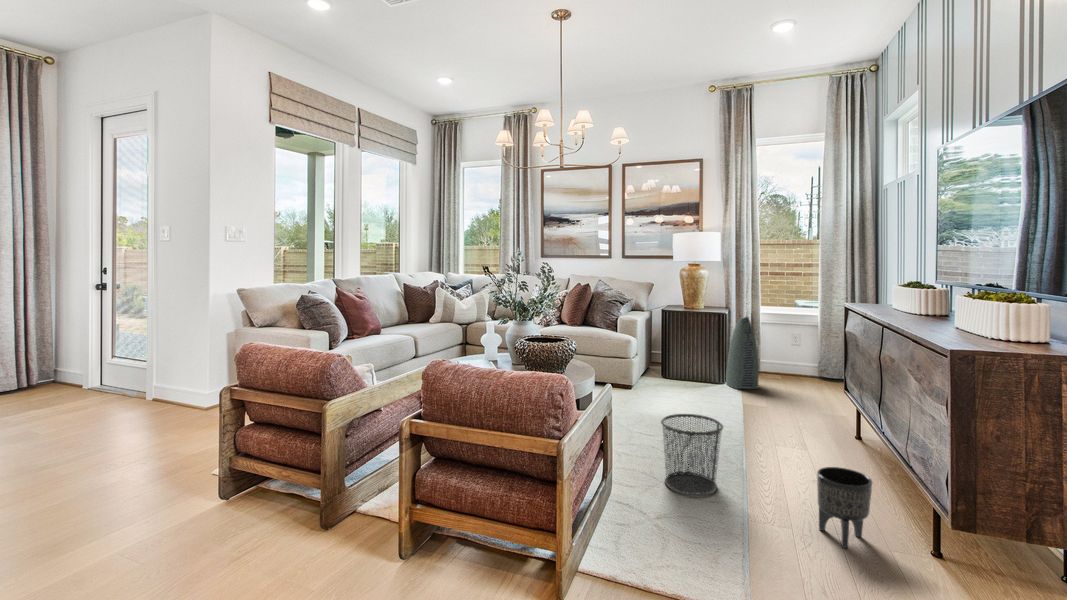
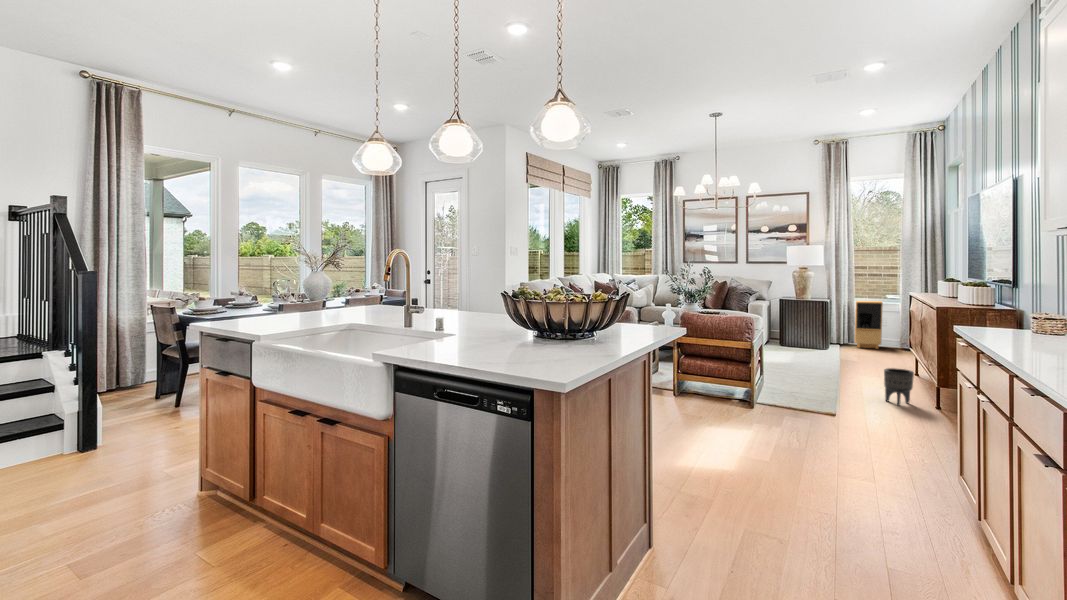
speaker: none [760,309,796,376] -> present [855,301,883,349]
air purifier: present [726,317,758,389] -> none [828,304,853,354]
waste bin: present [661,414,723,495] -> none [792,349,830,390]

